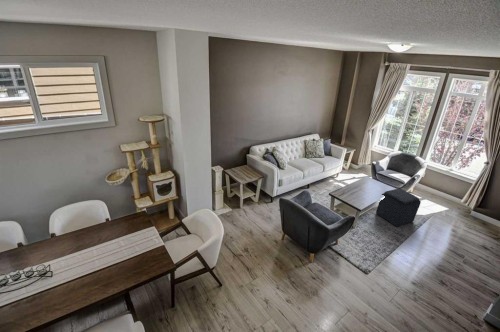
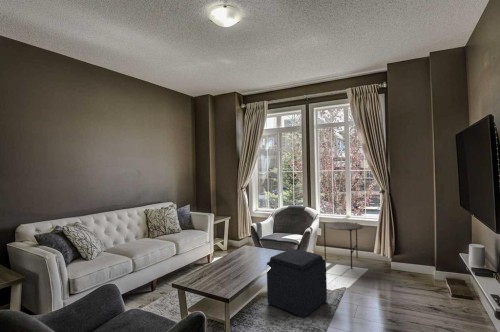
side table: none [420,172,460,207] -> present [324,222,363,269]

